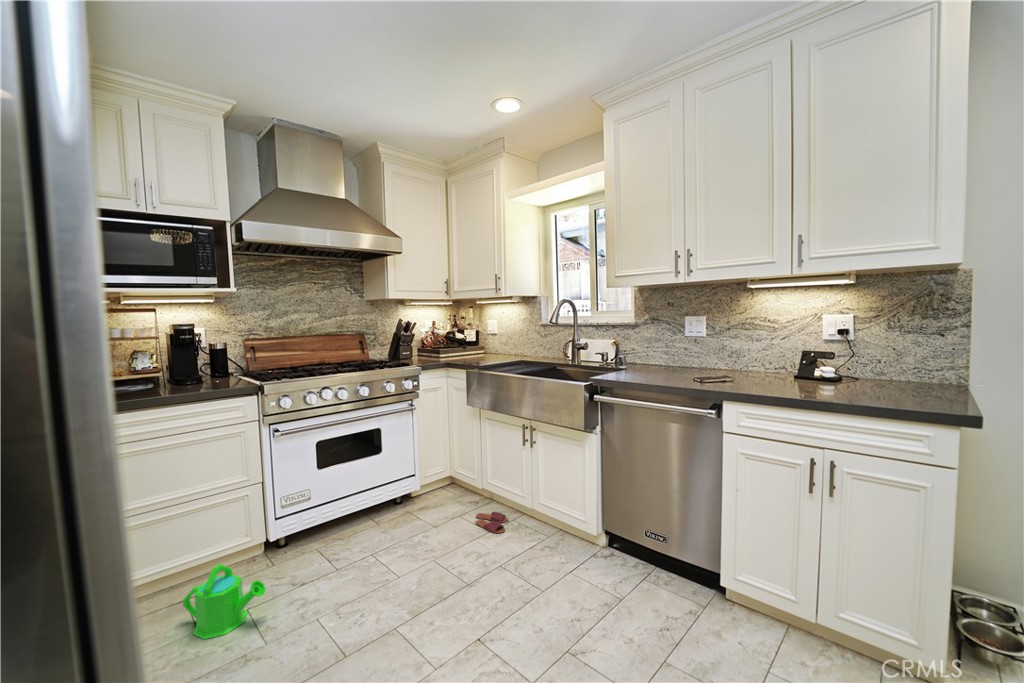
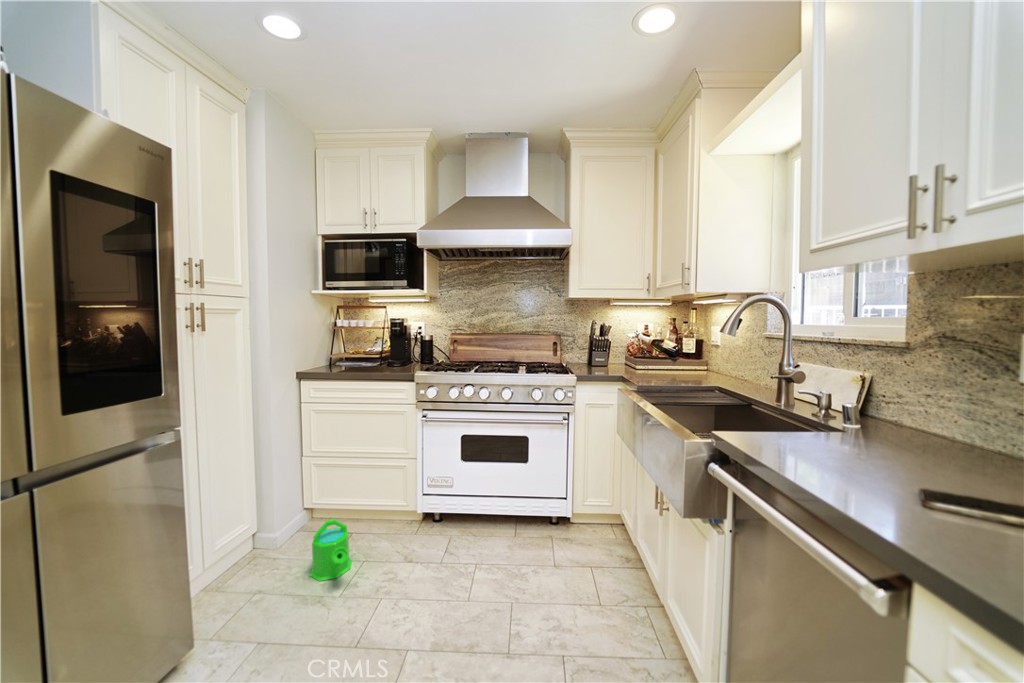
slippers: present [475,512,508,533] -> none [596,583,642,635]

